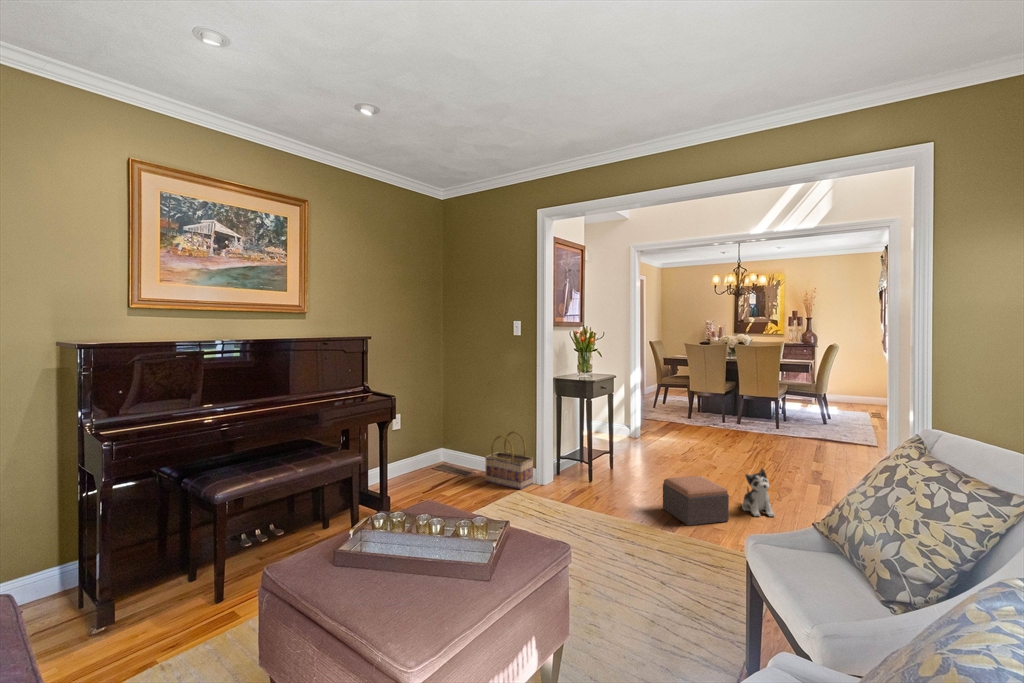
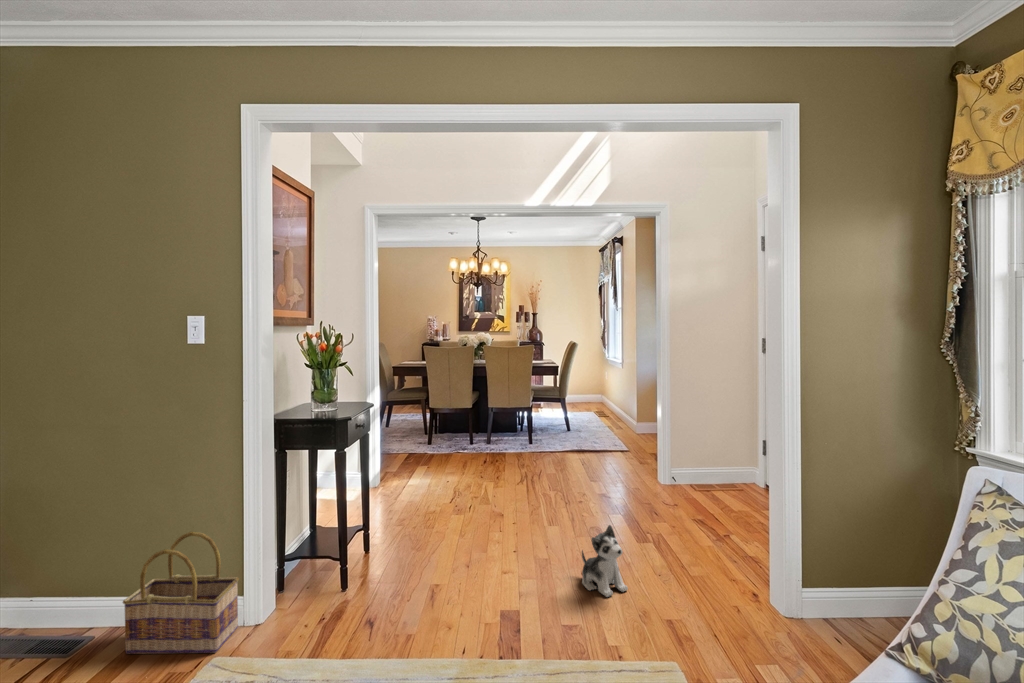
footstool: present [663,476,729,525] -> none [487,553,585,647]

